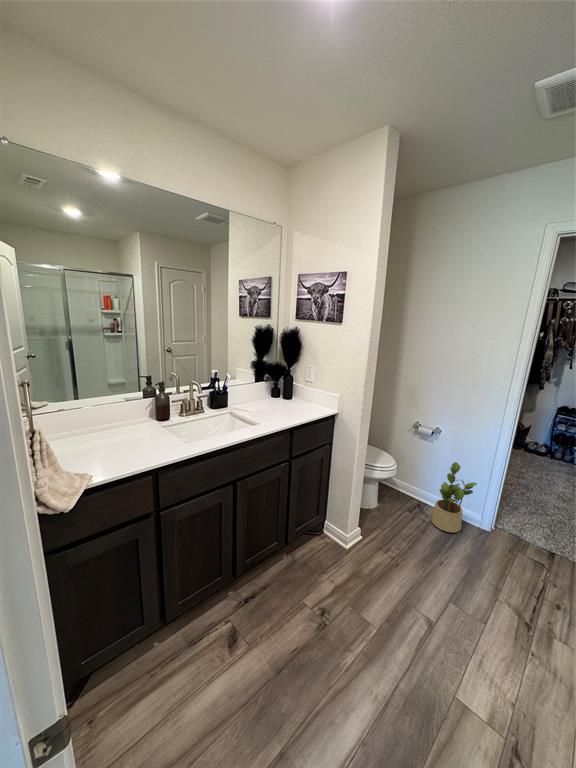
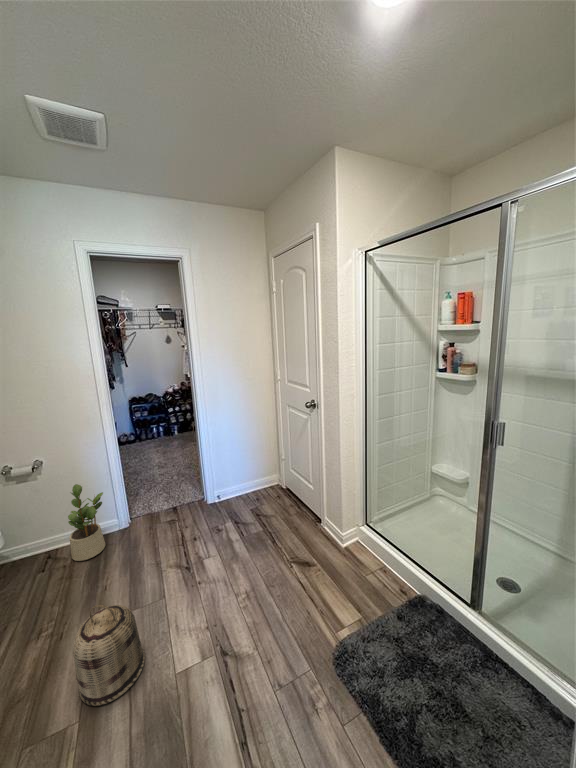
basket: none [386,565,445,656] -> present [73,605,145,706]

